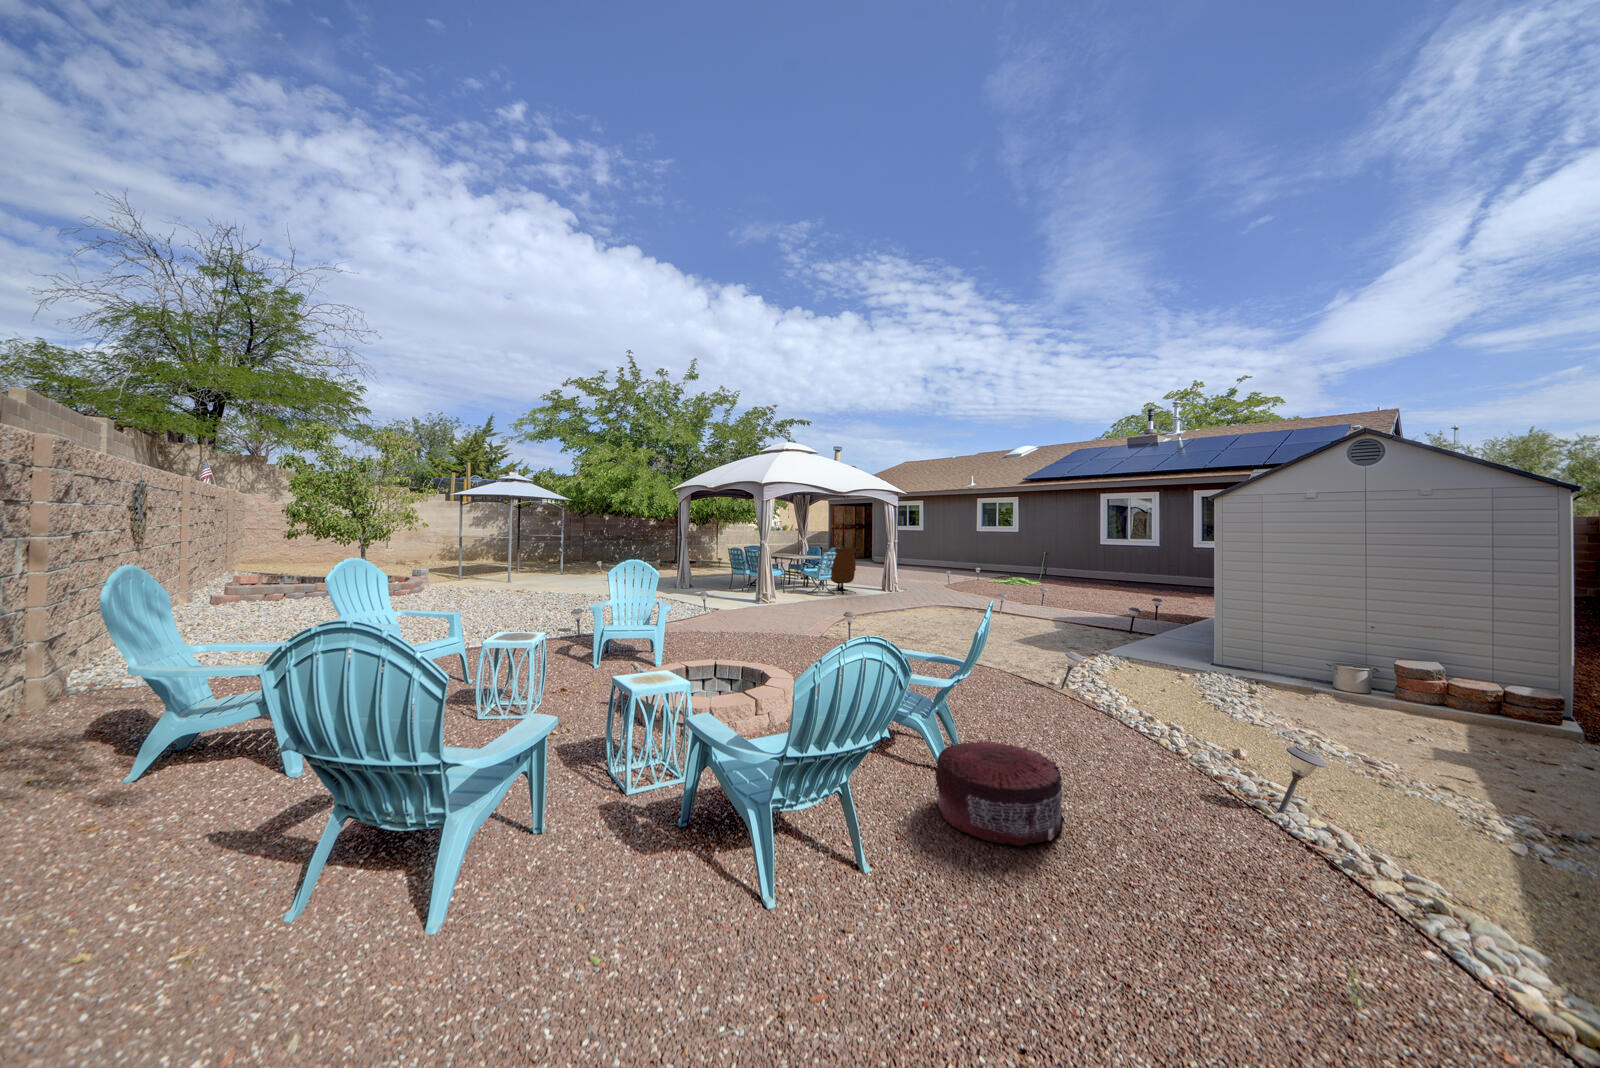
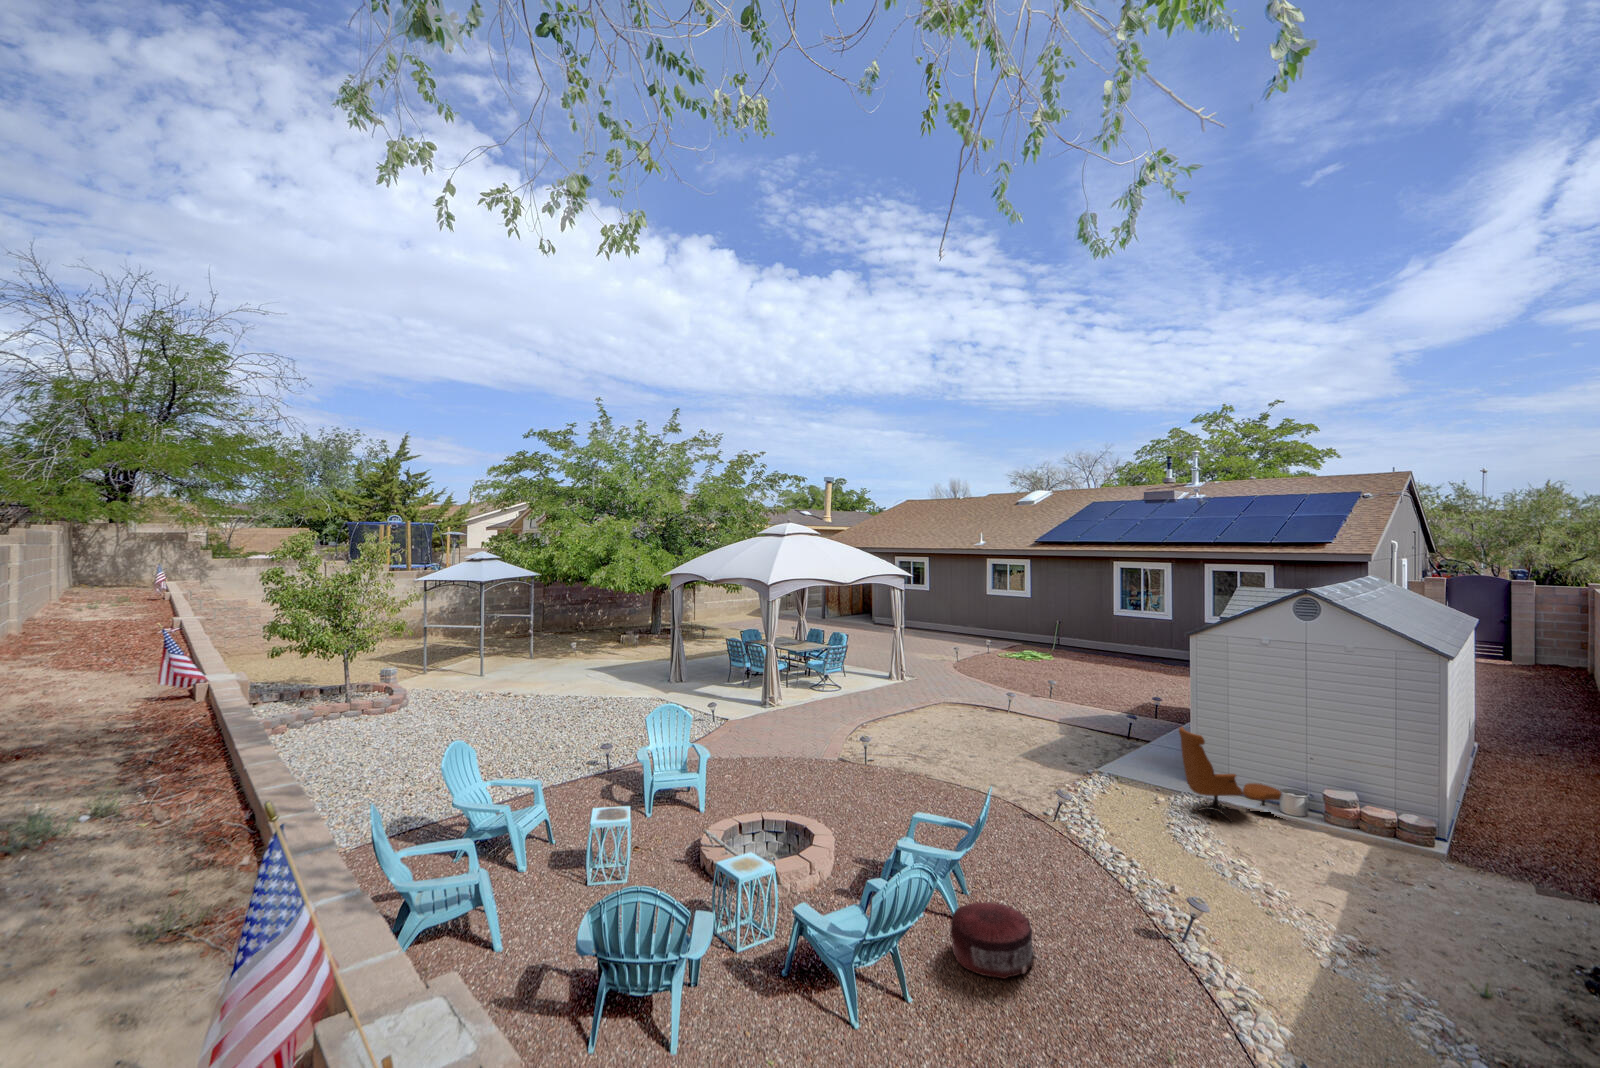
lounge chair: present [828,548,856,594] -> present [1179,727,1281,821]

